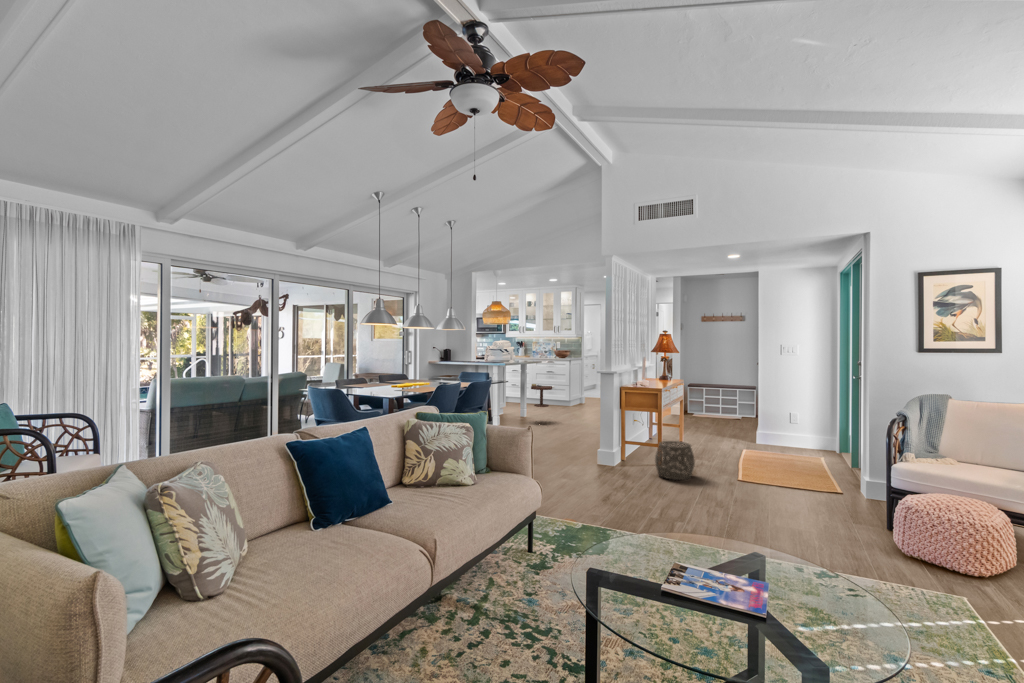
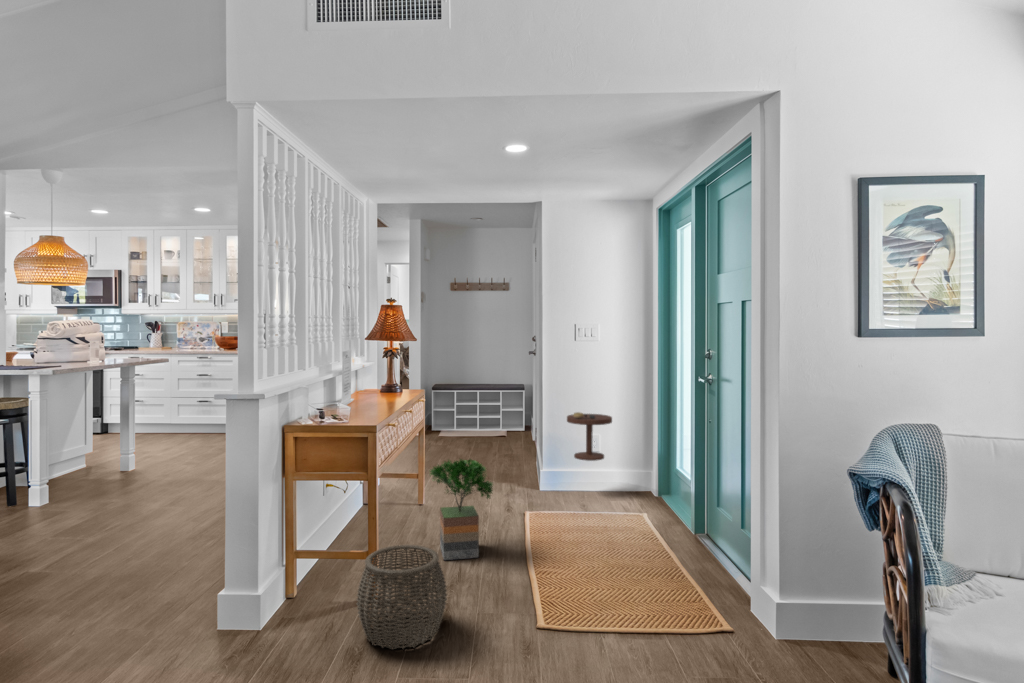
side table: present [531,384,552,407] -> present [567,412,612,461]
potted tree: none [686,412,722,462] -> present [430,459,493,560]

